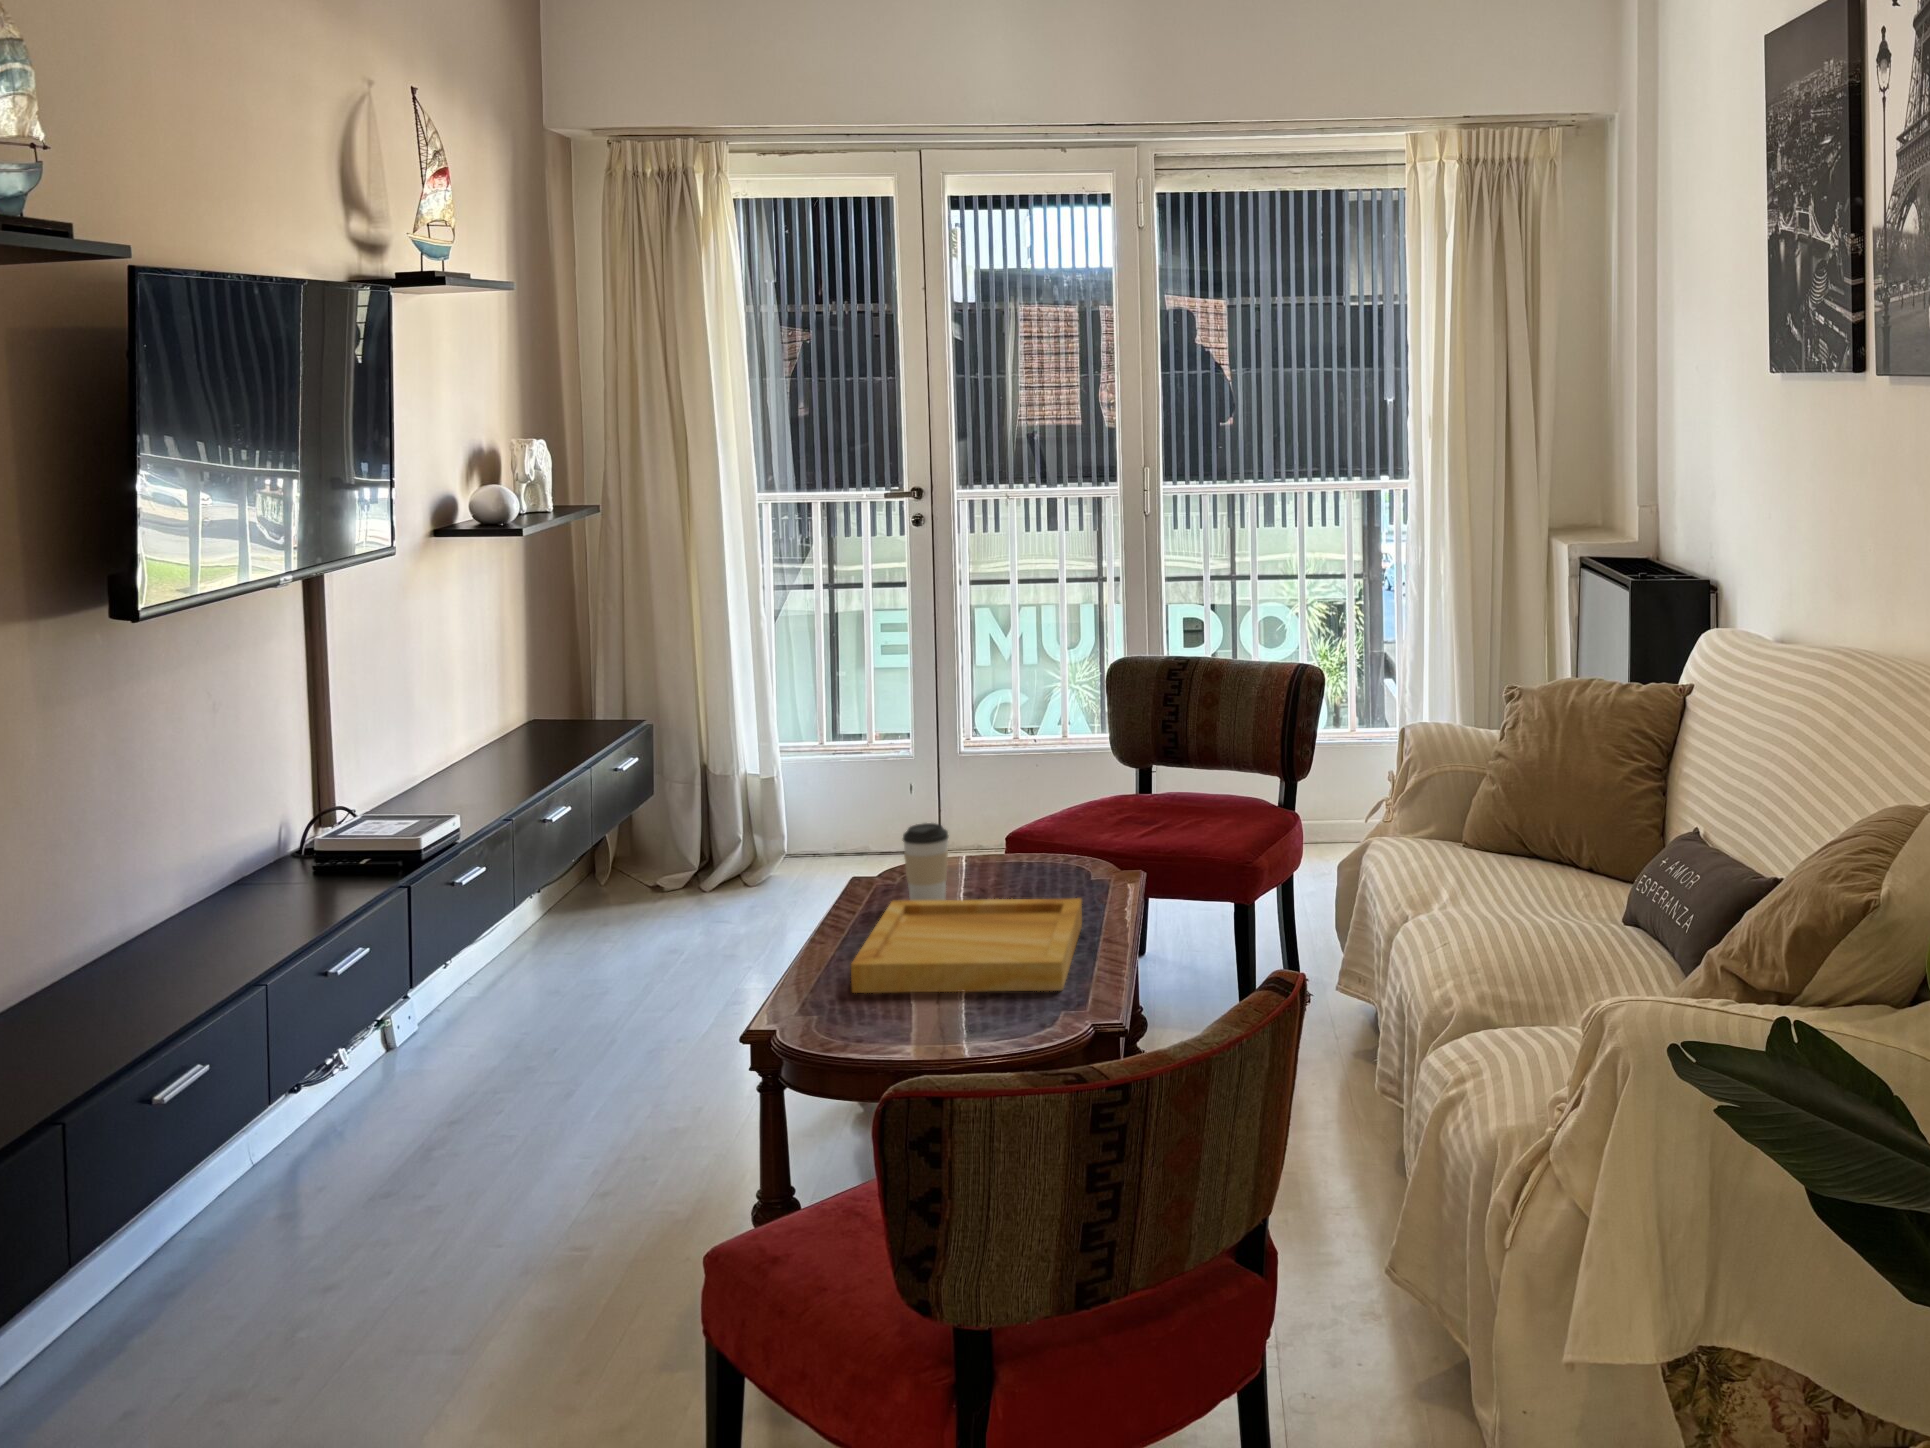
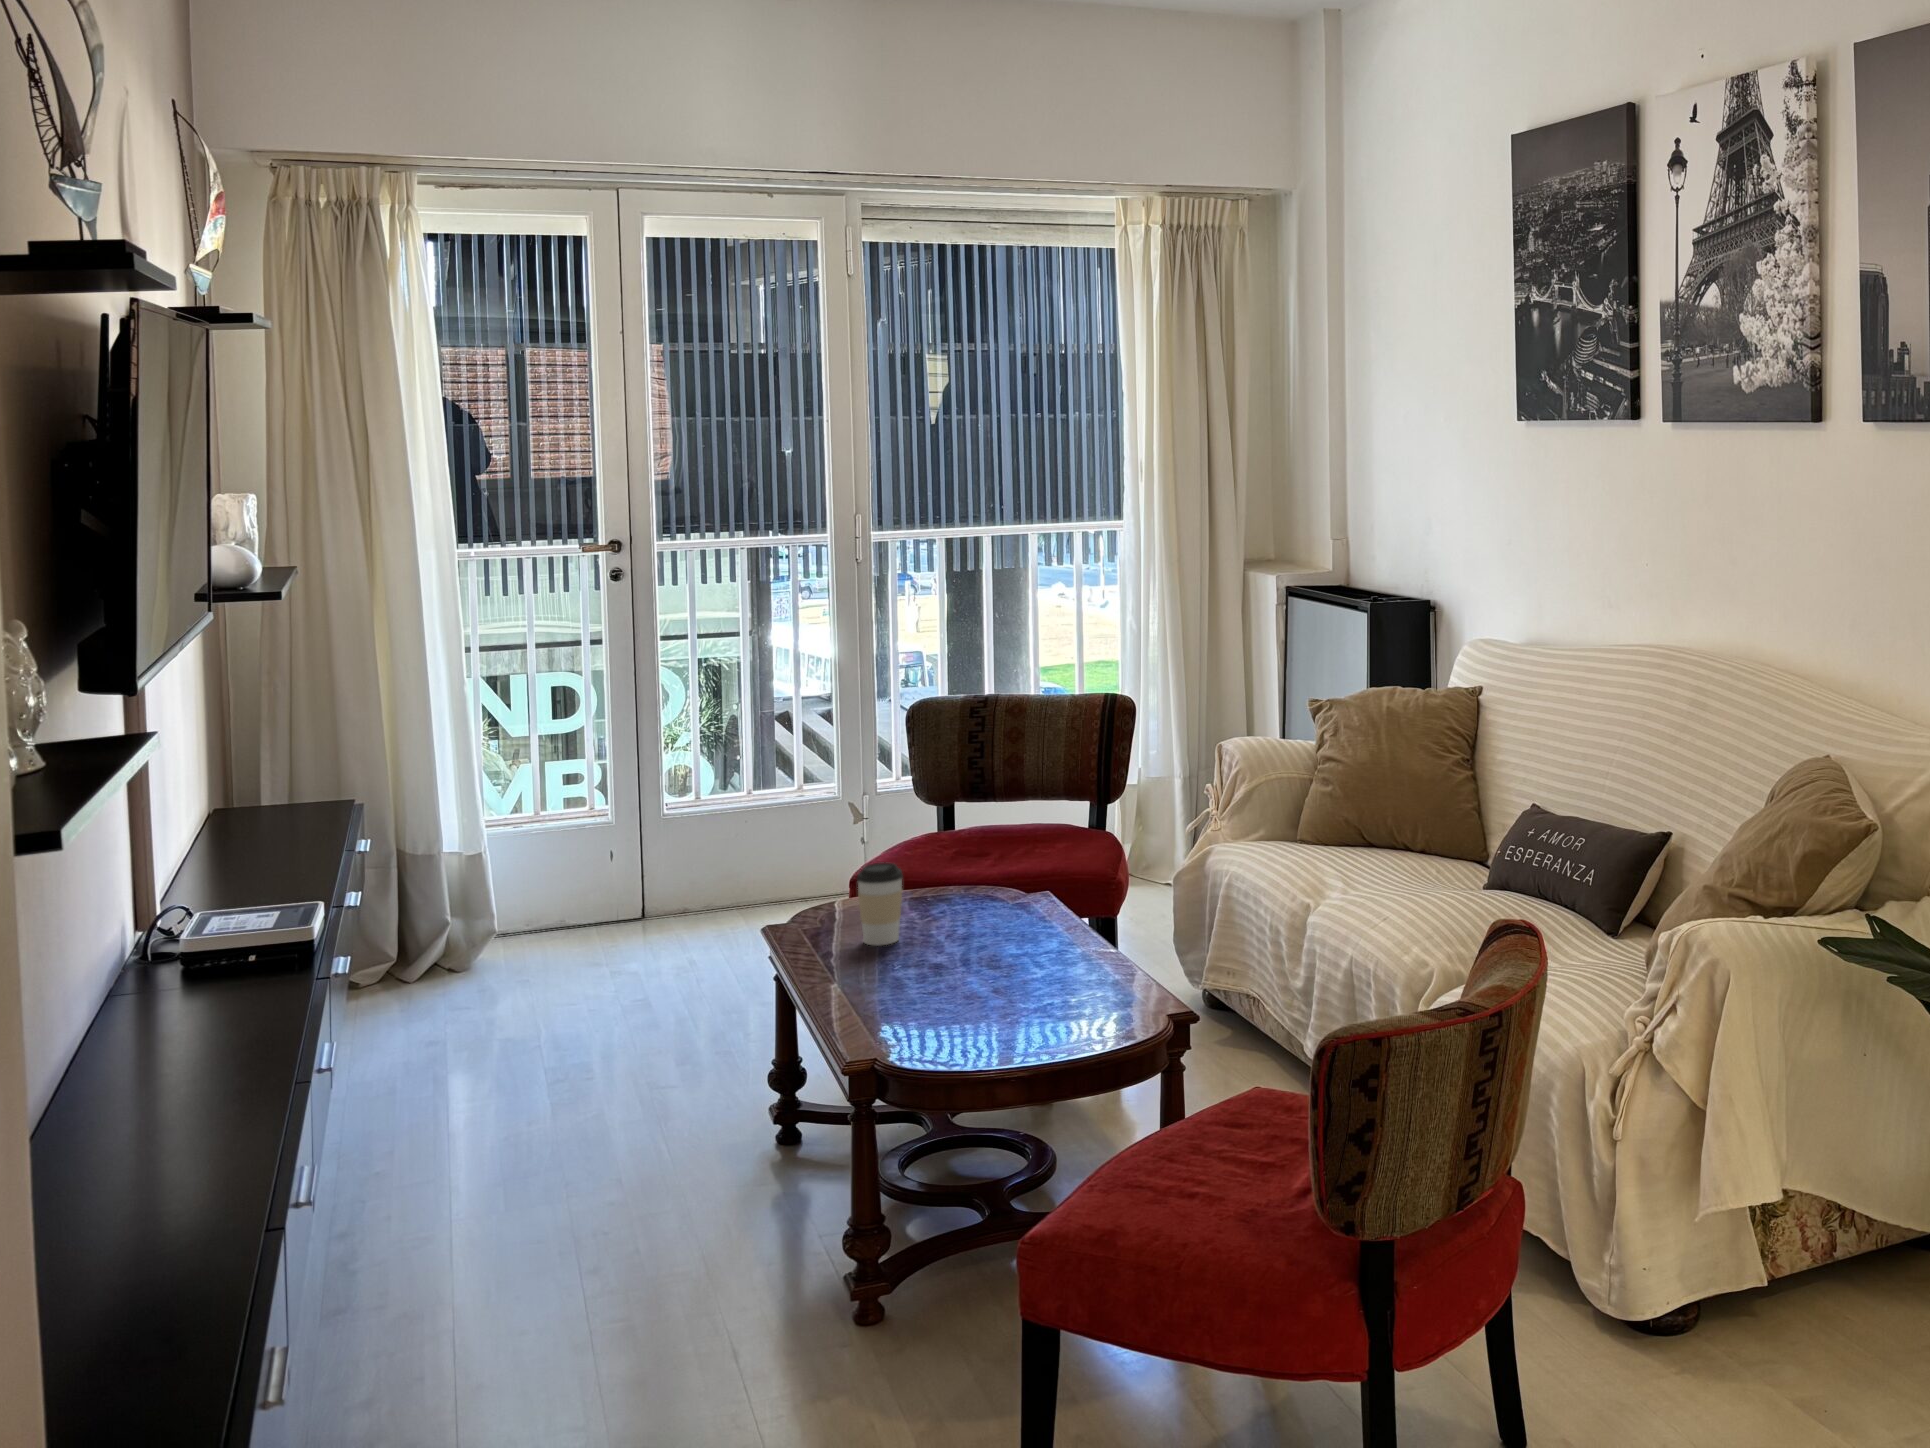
tray: present [851,898,1082,993] -> none [882,917,1121,1024]

